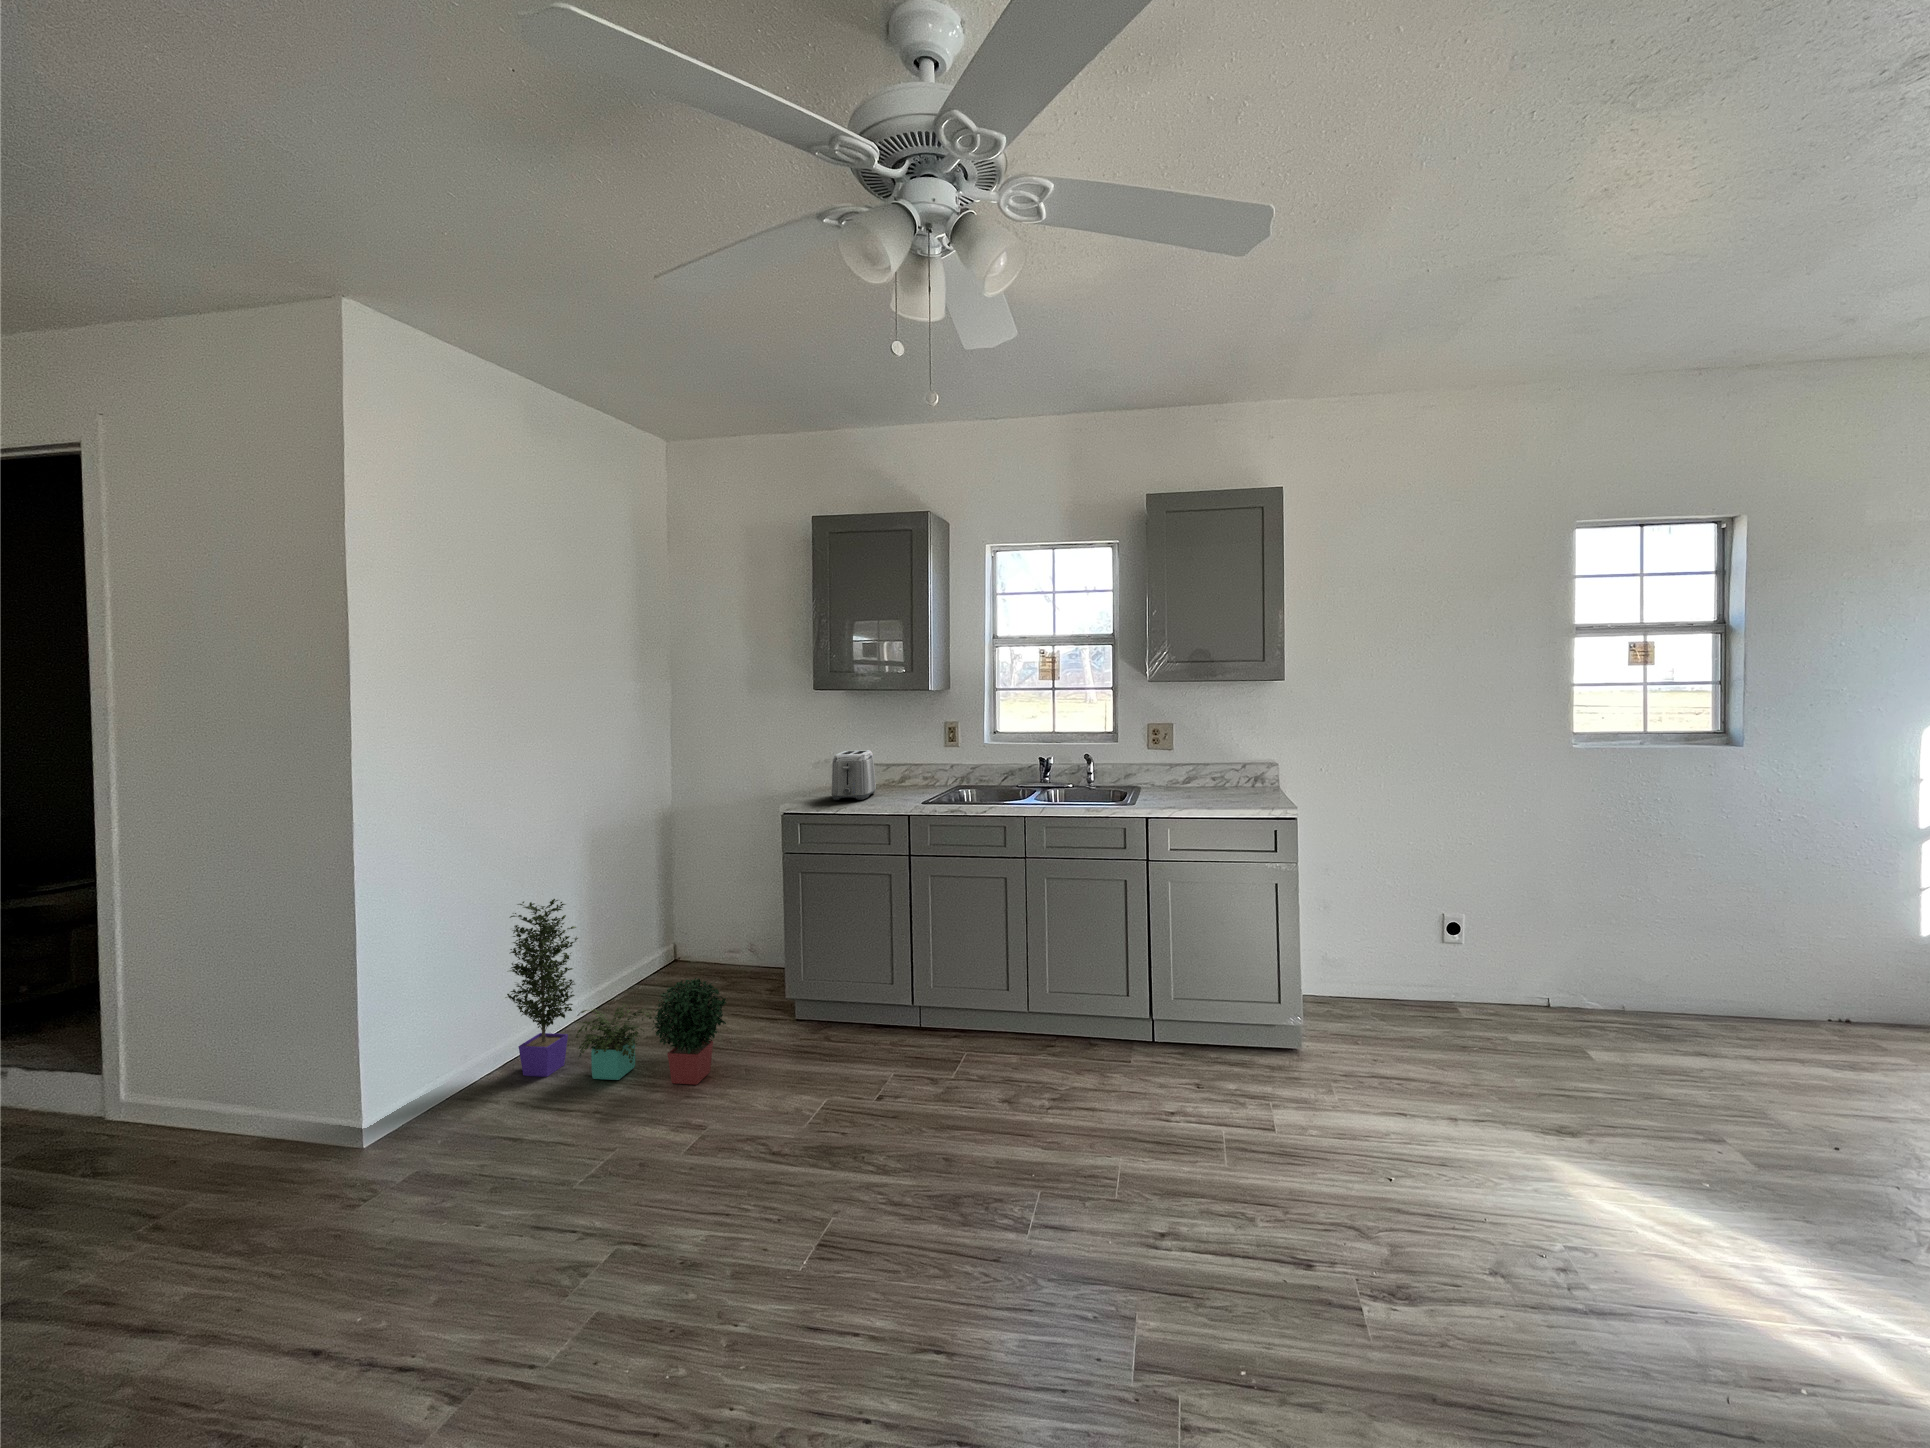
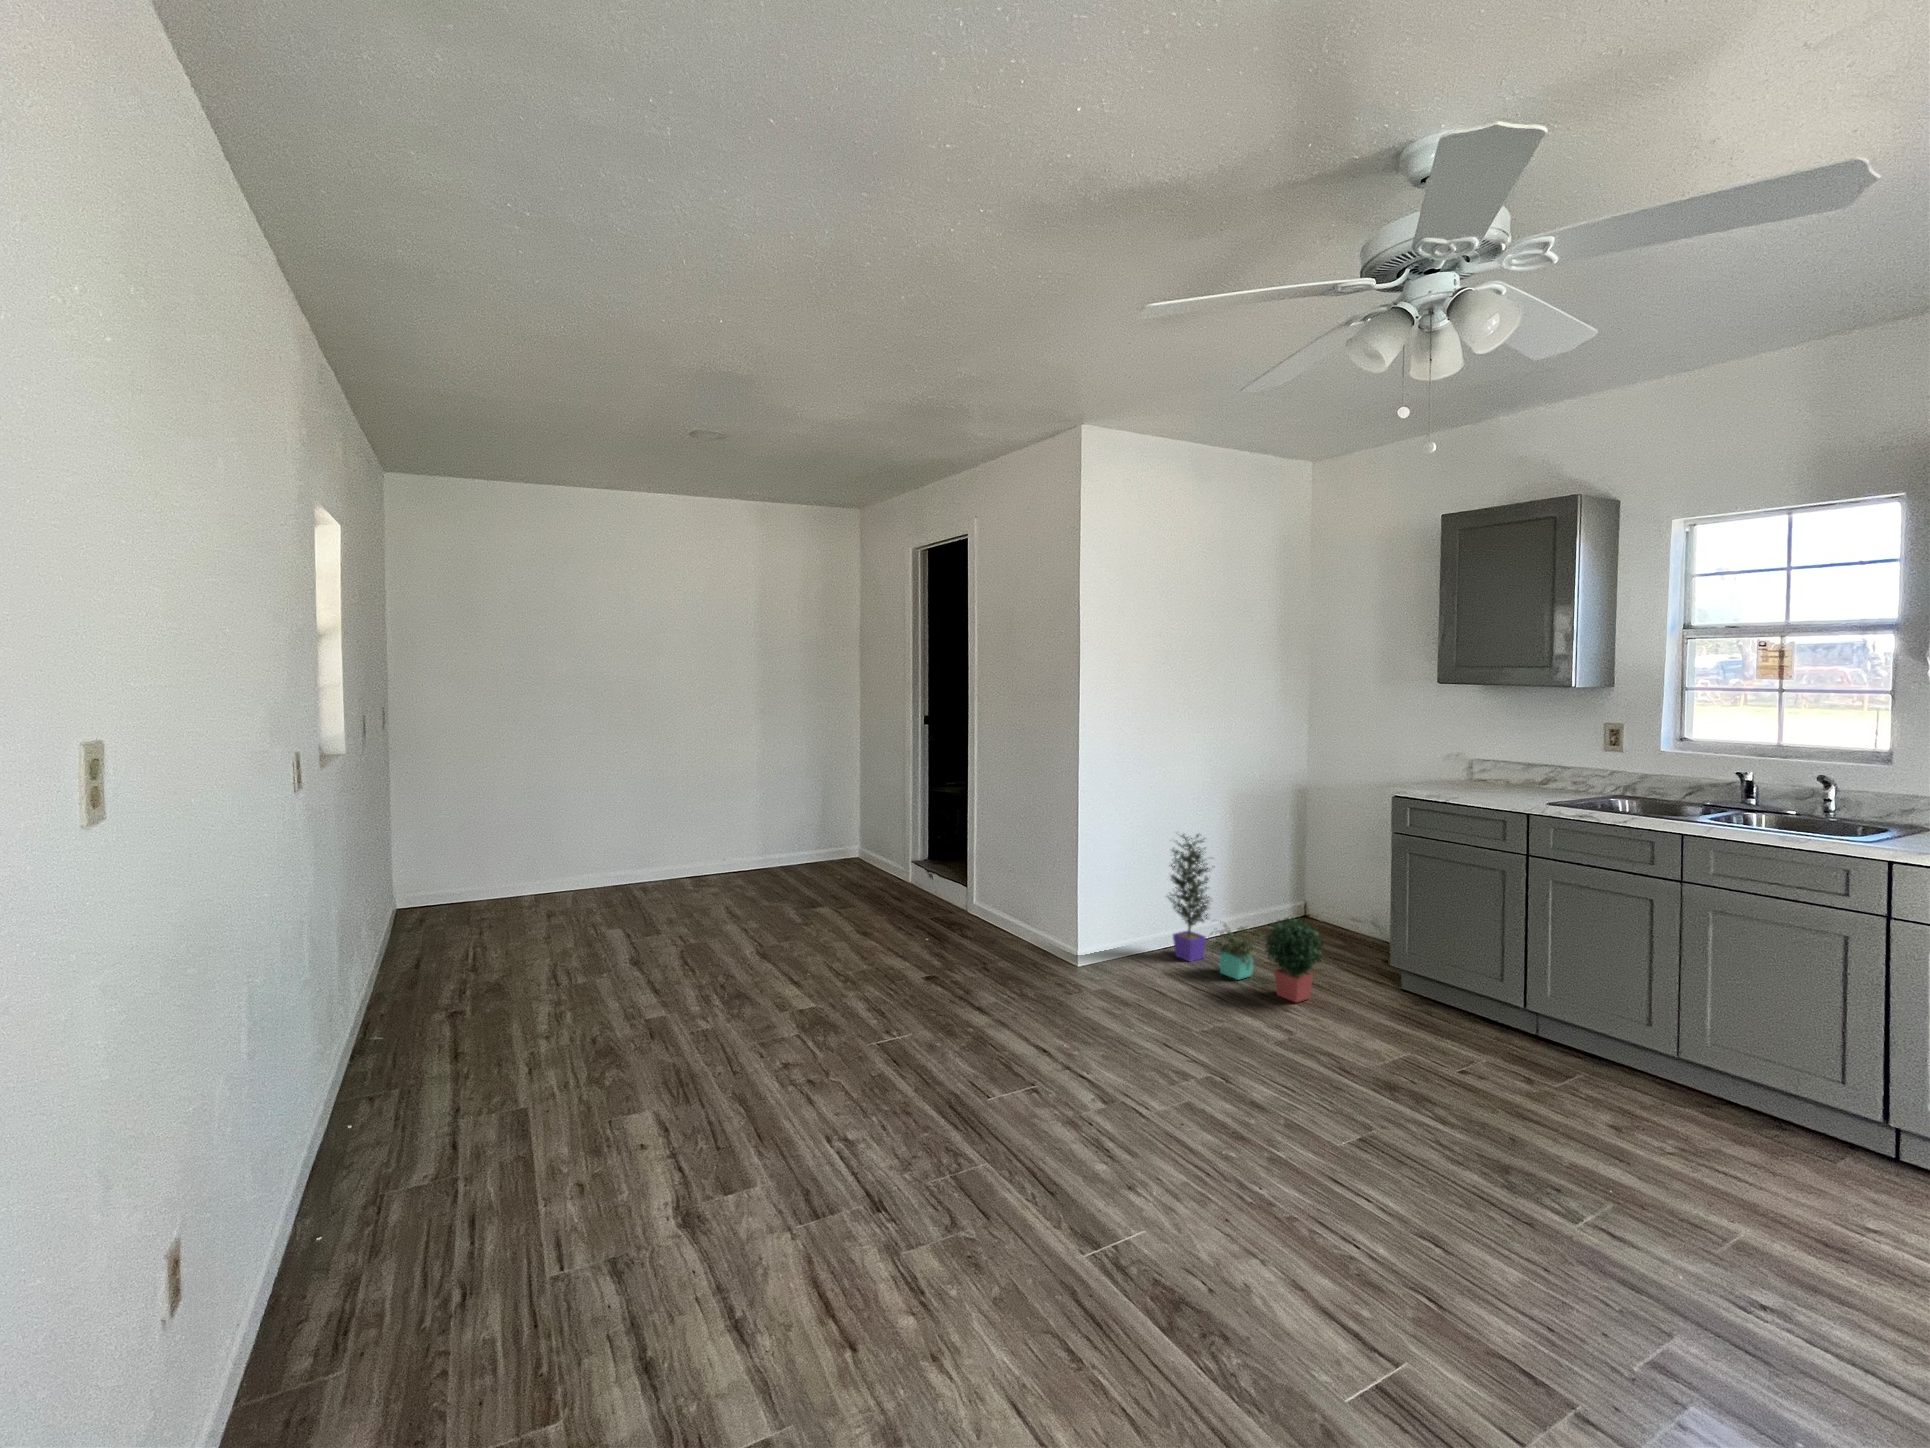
toaster: present [831,750,876,800] -> none [1449,746,1506,795]

